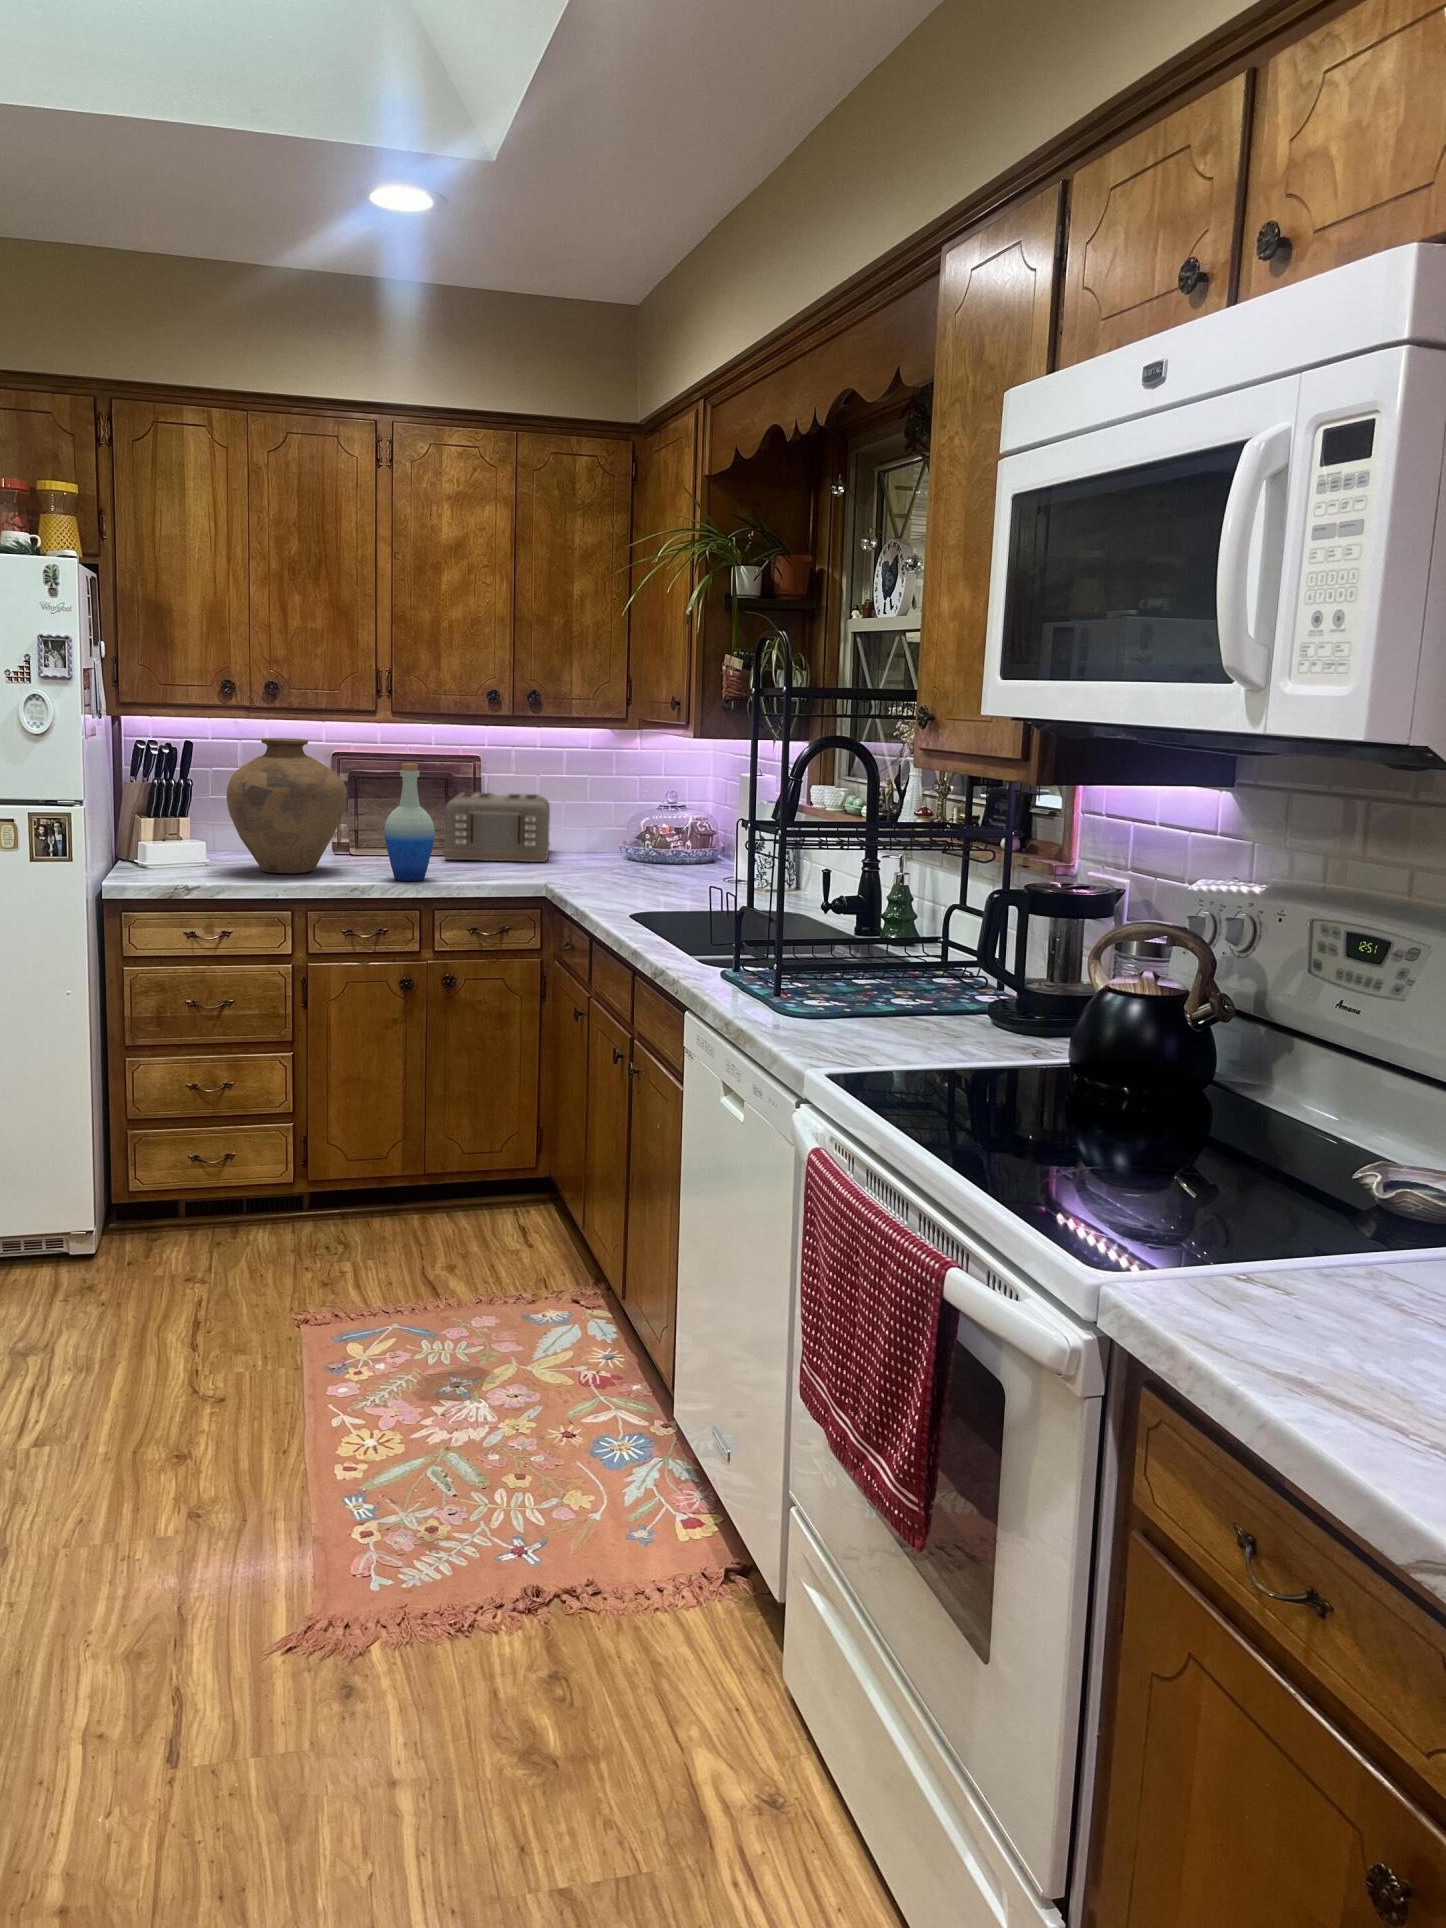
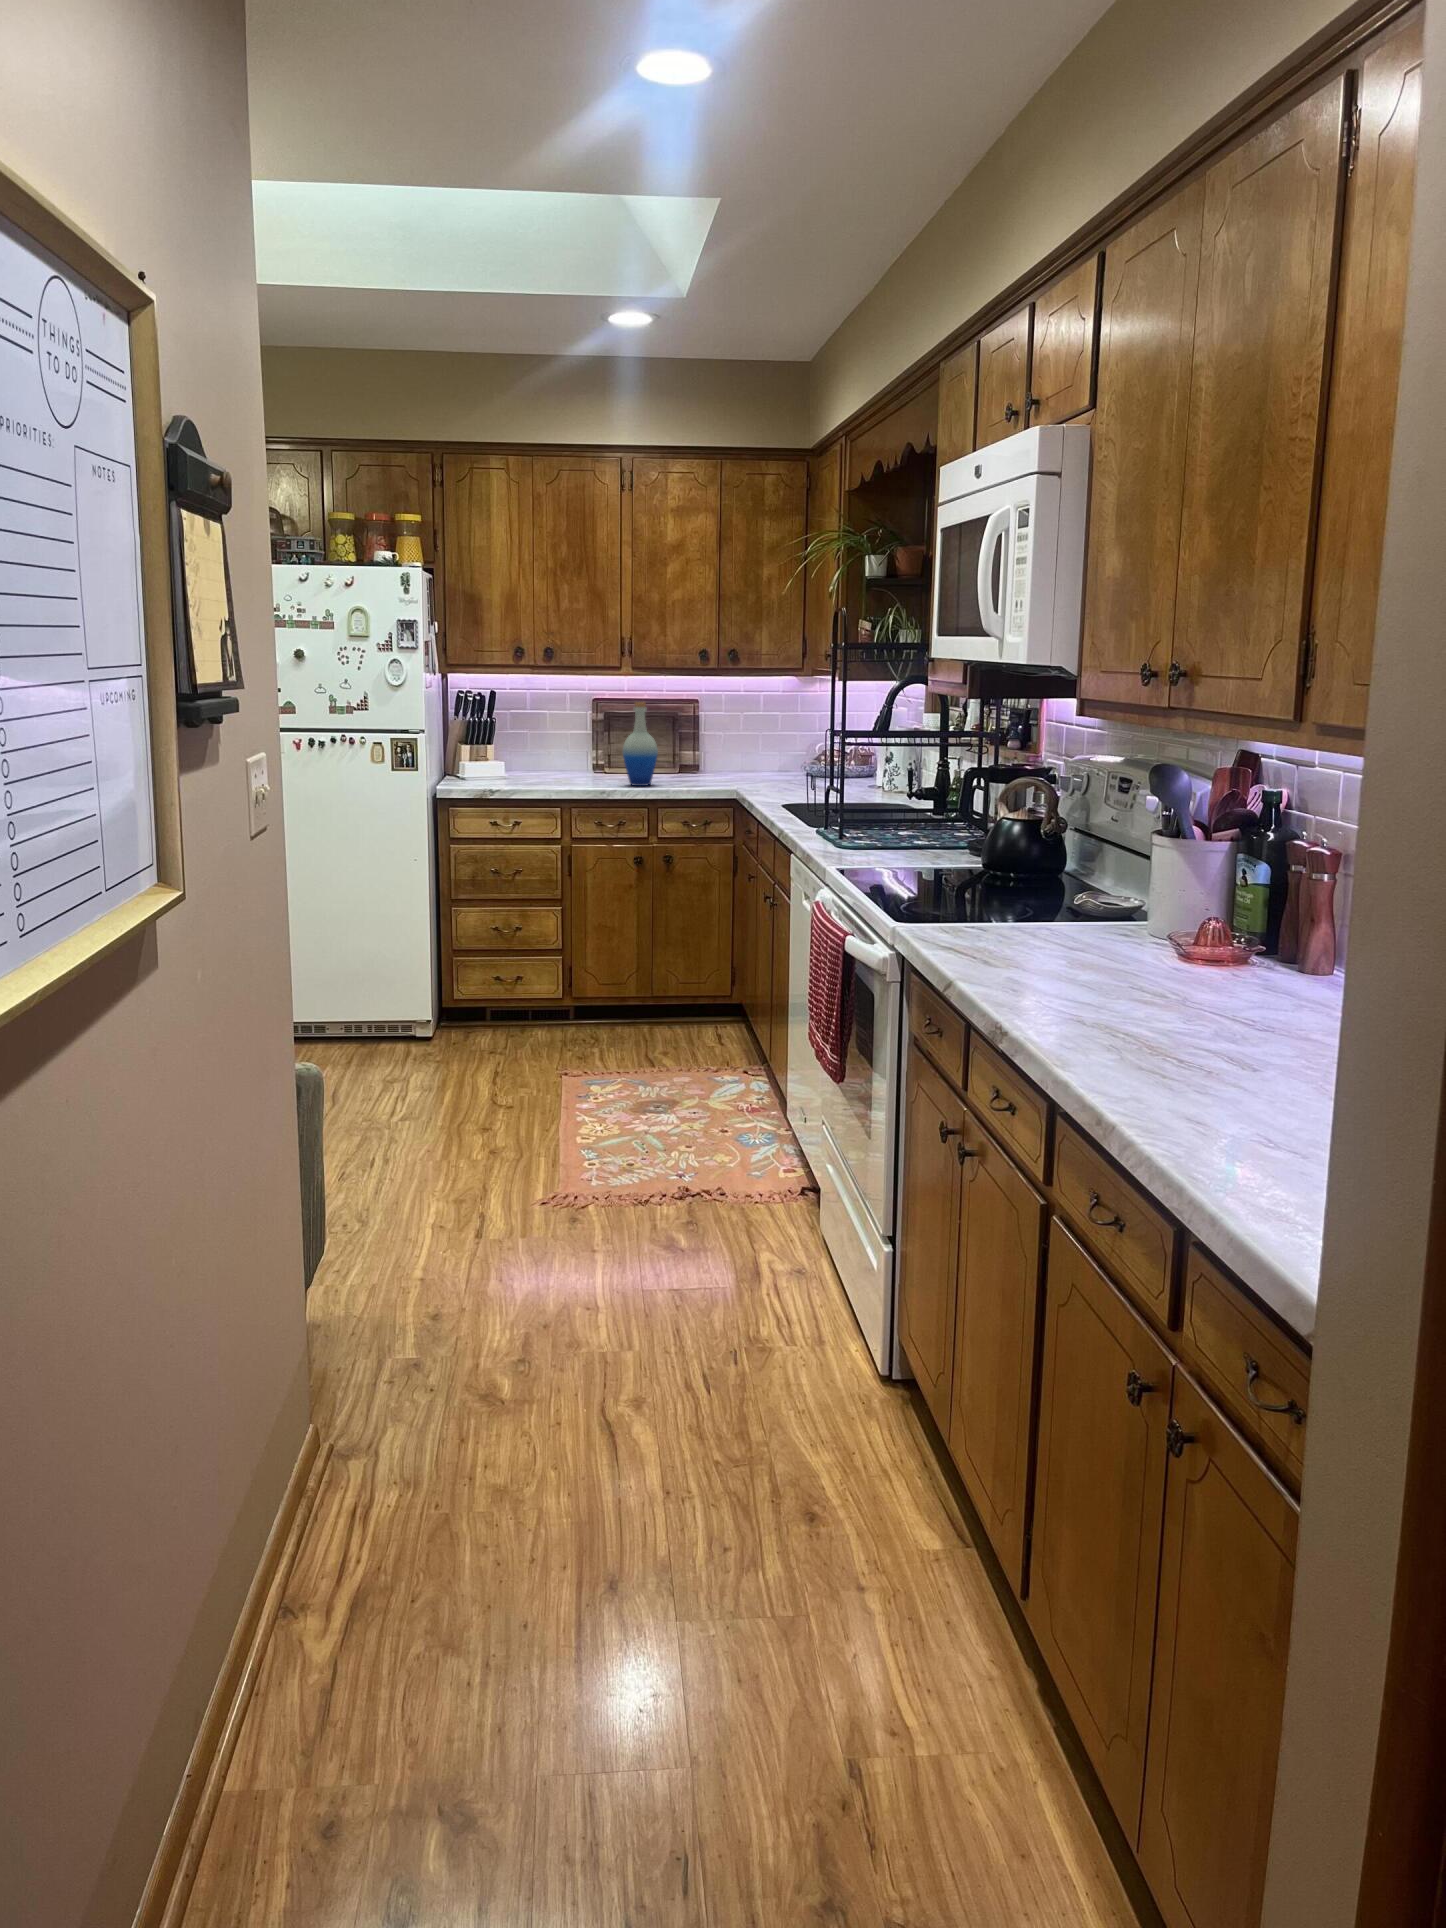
vase: present [227,738,346,874] -> none [517,687,598,782]
toaster: present [443,792,550,862] -> none [669,726,752,776]

